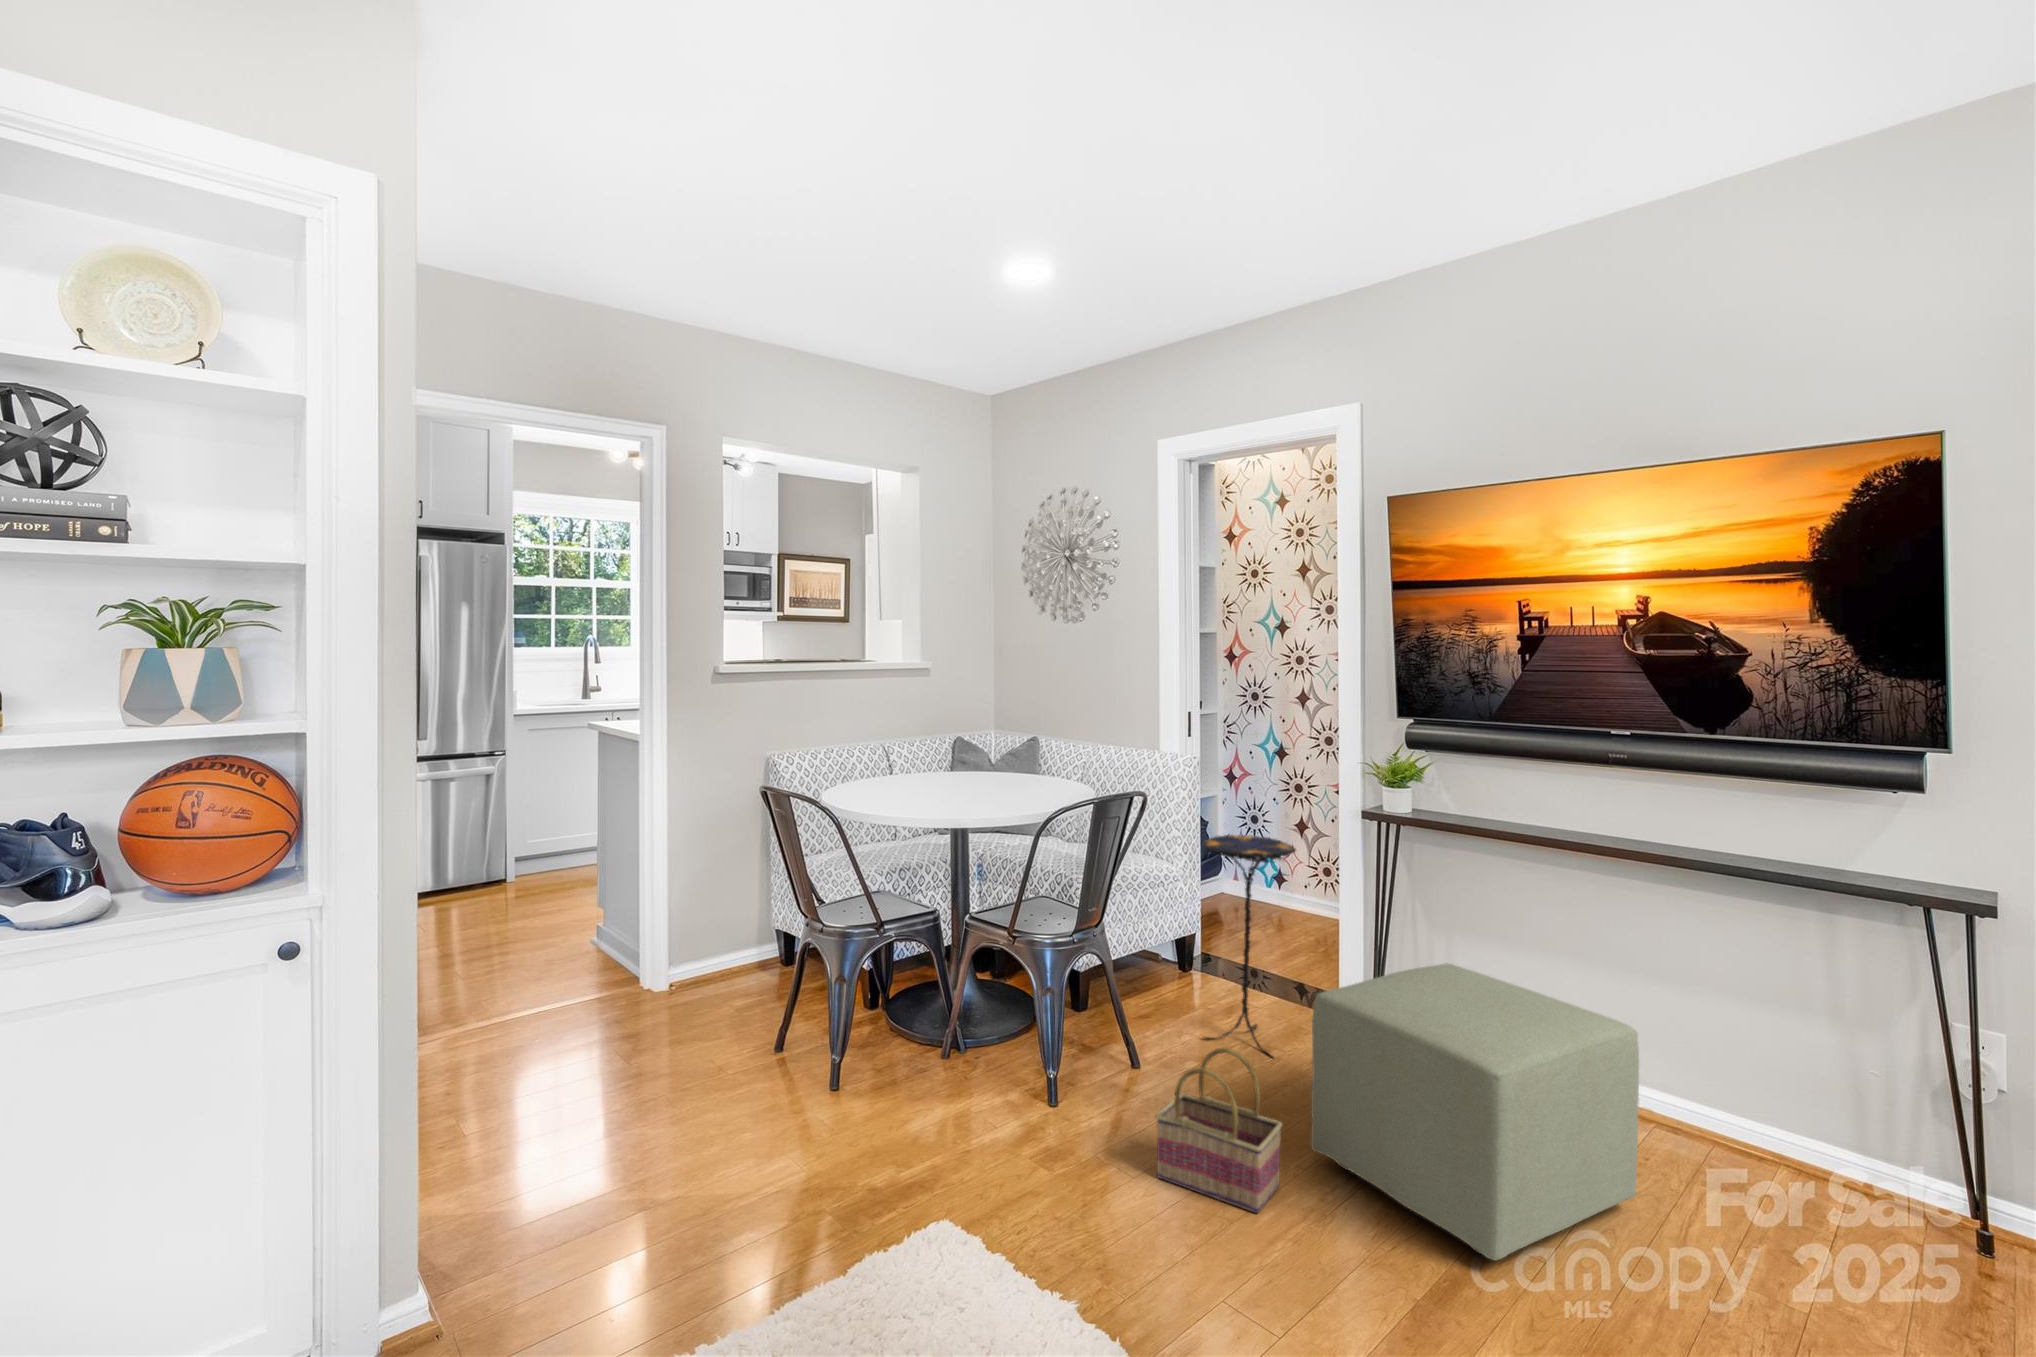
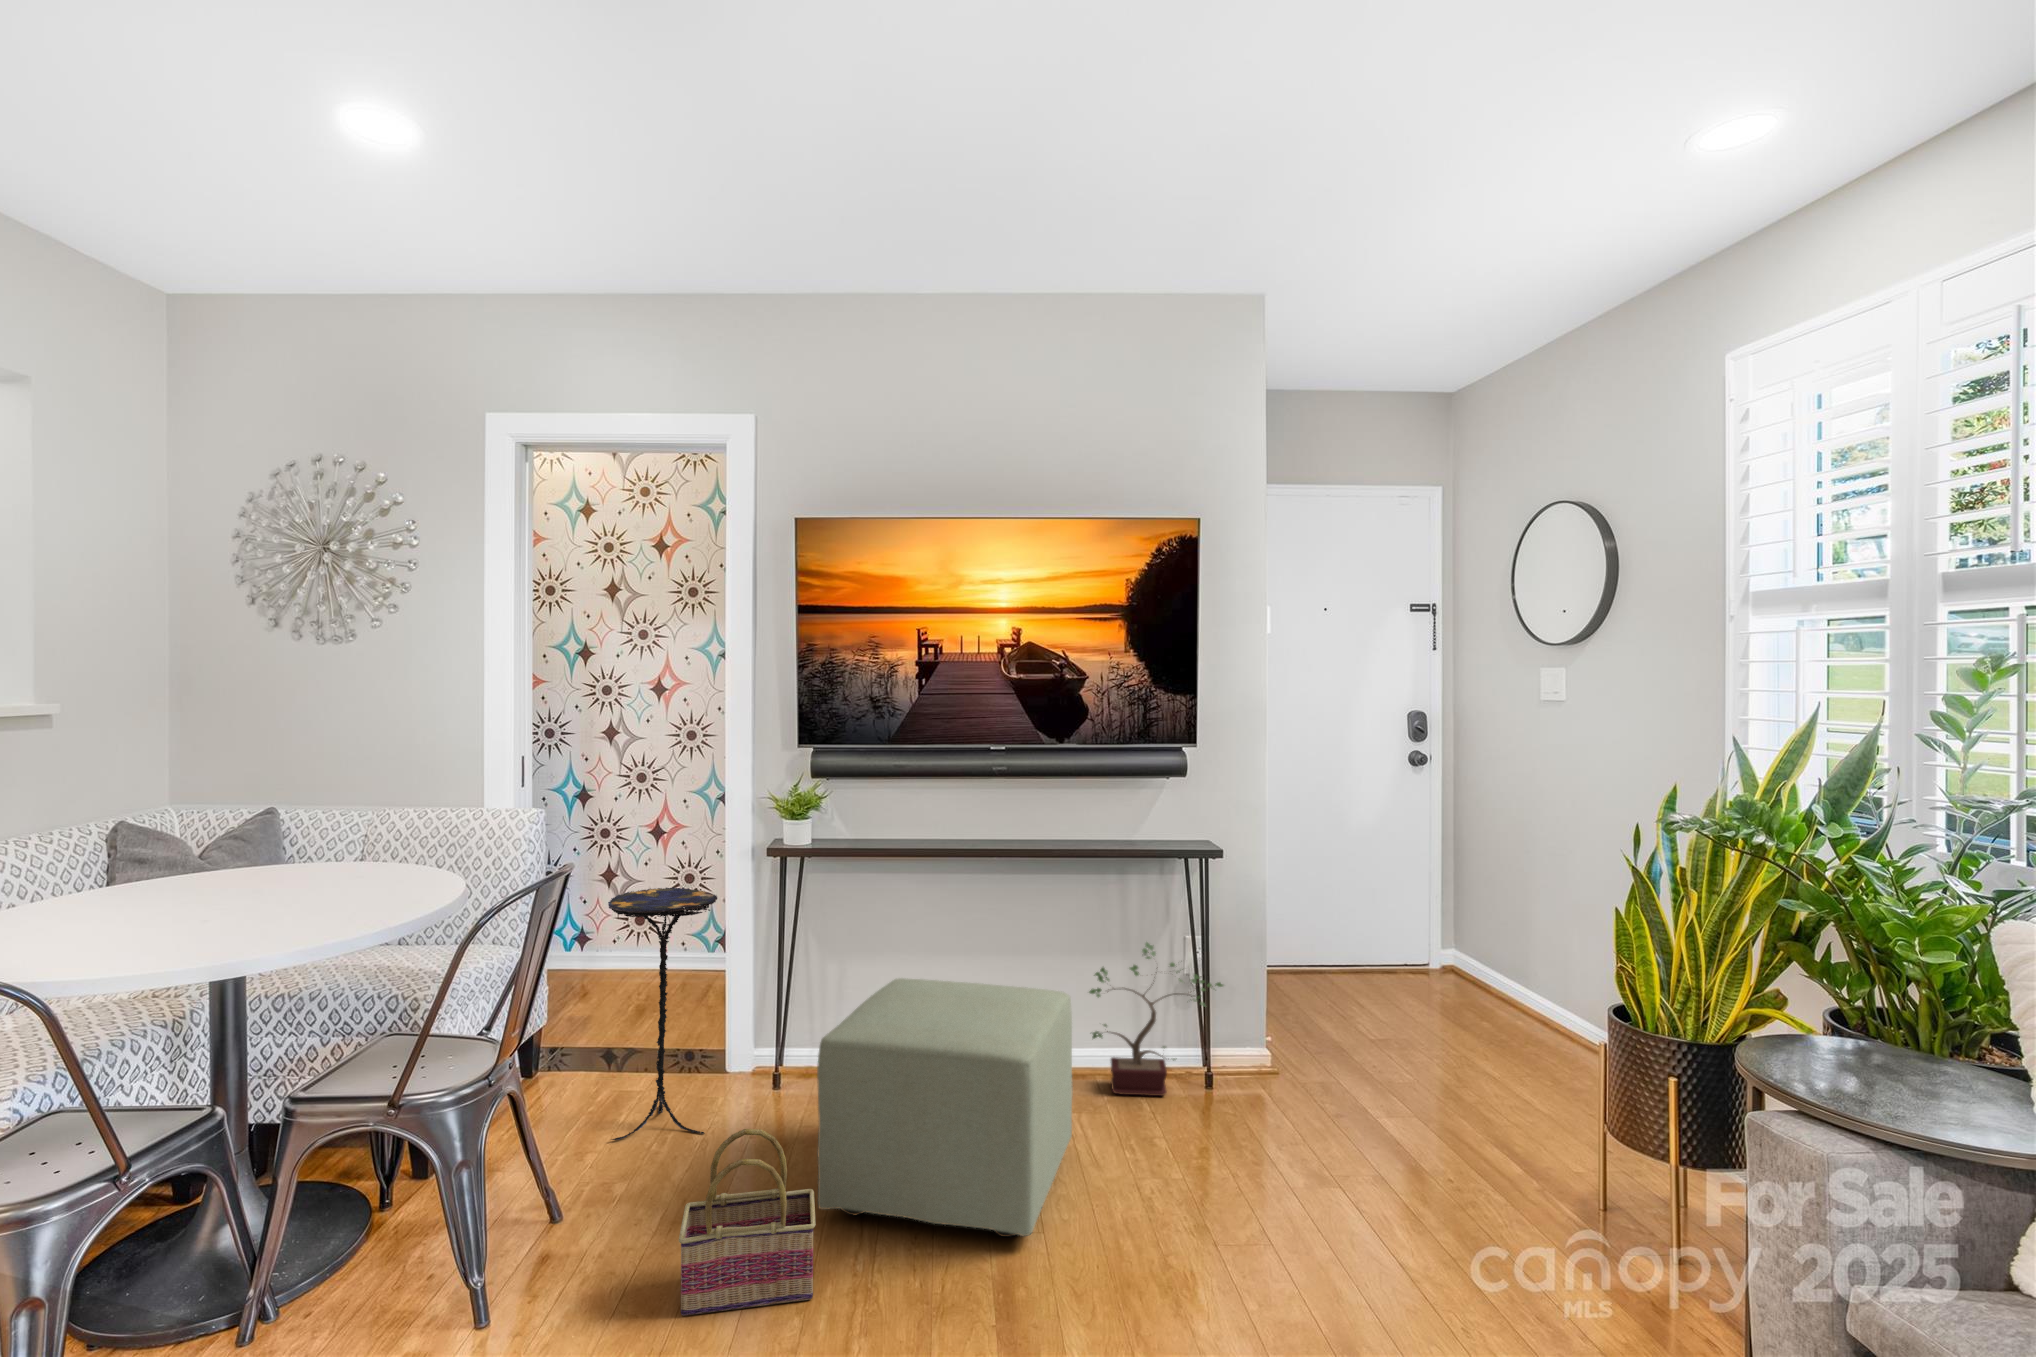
potted plant: none [1721,1002,1951,1210] -> present [1089,942,1223,1096]

